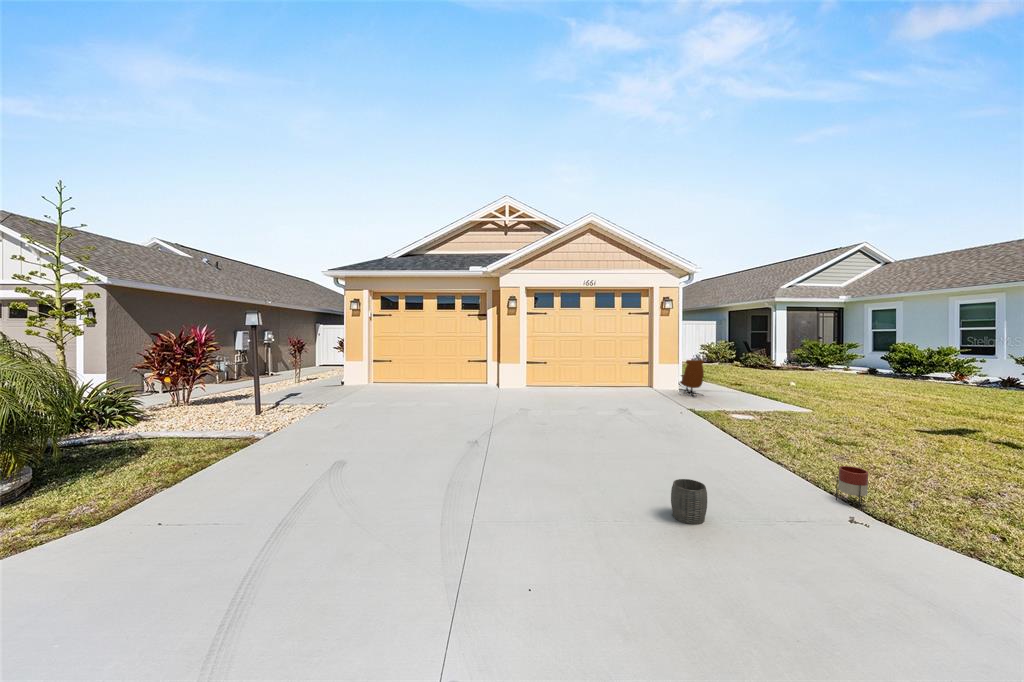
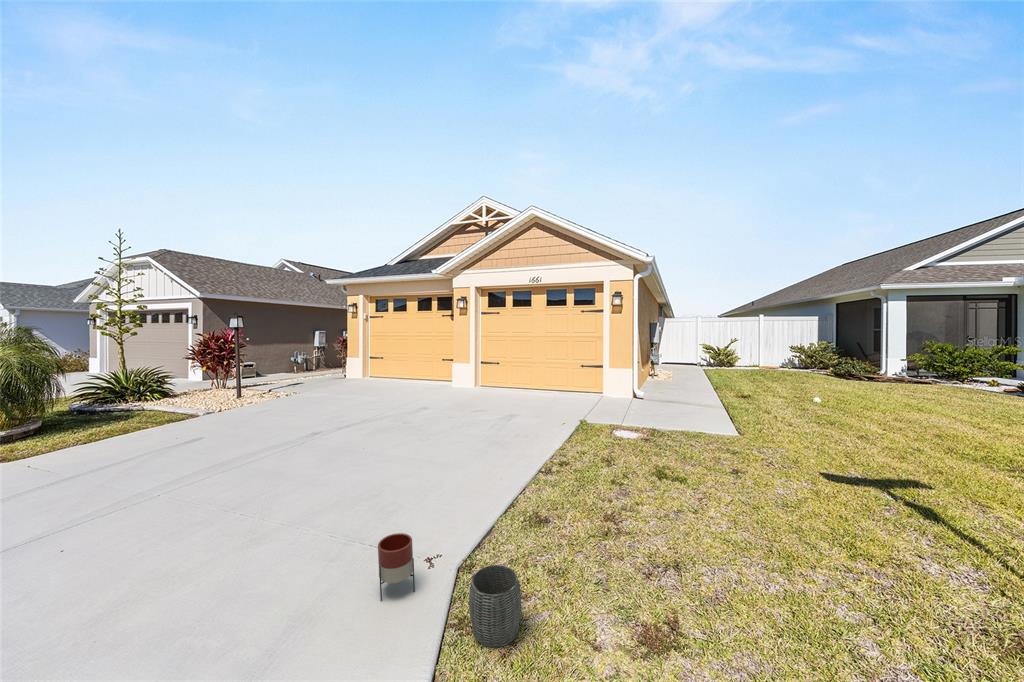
lounge chair: present [680,360,704,397] -> none [621,367,654,412]
woven basket: present [671,479,707,524] -> present [469,565,521,648]

